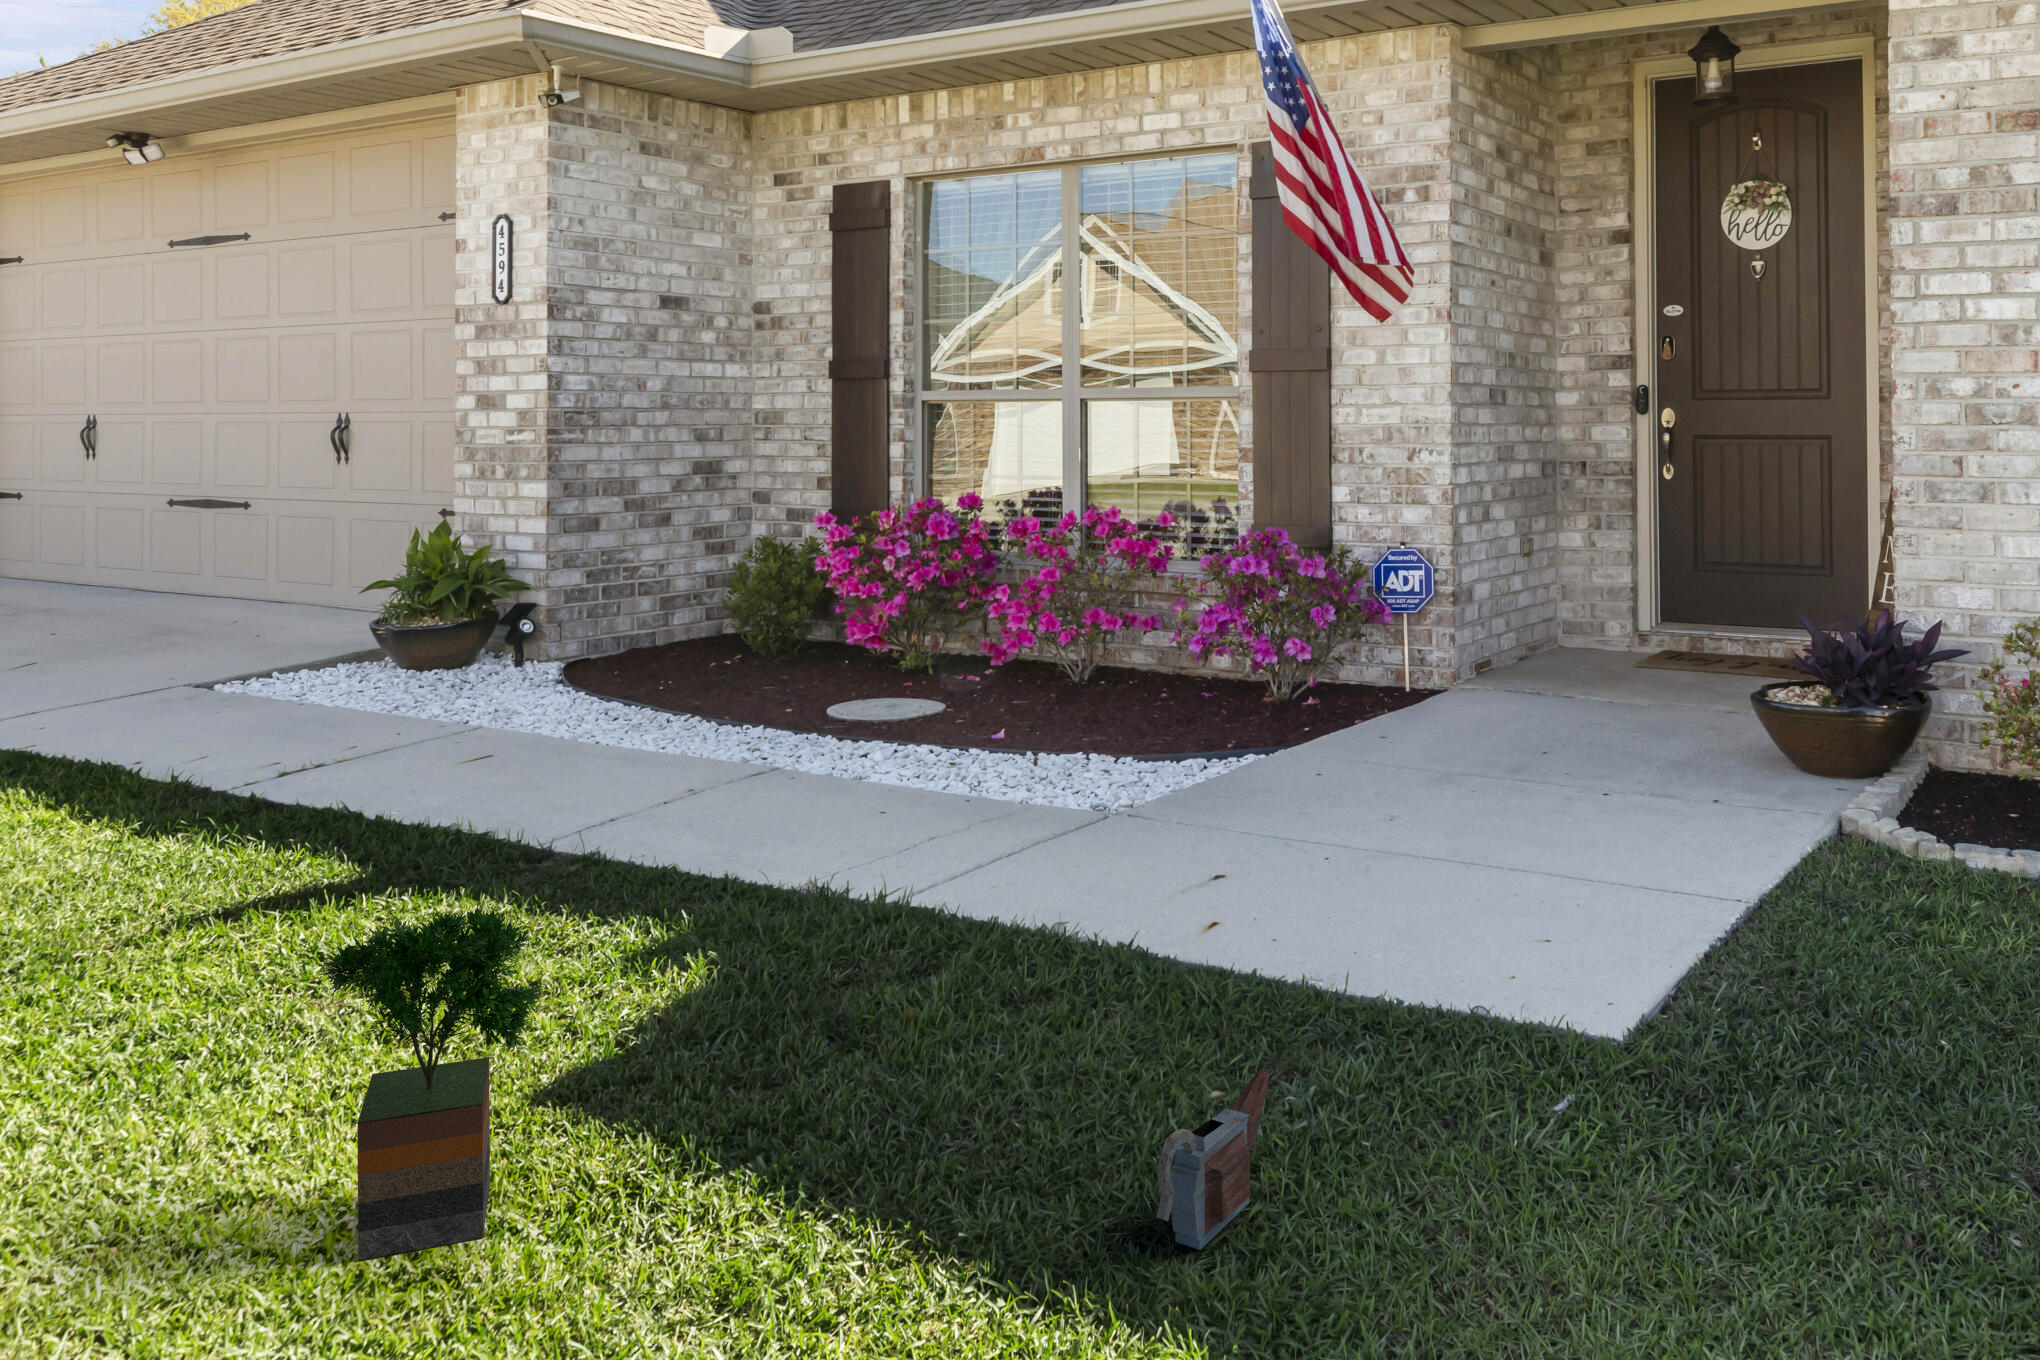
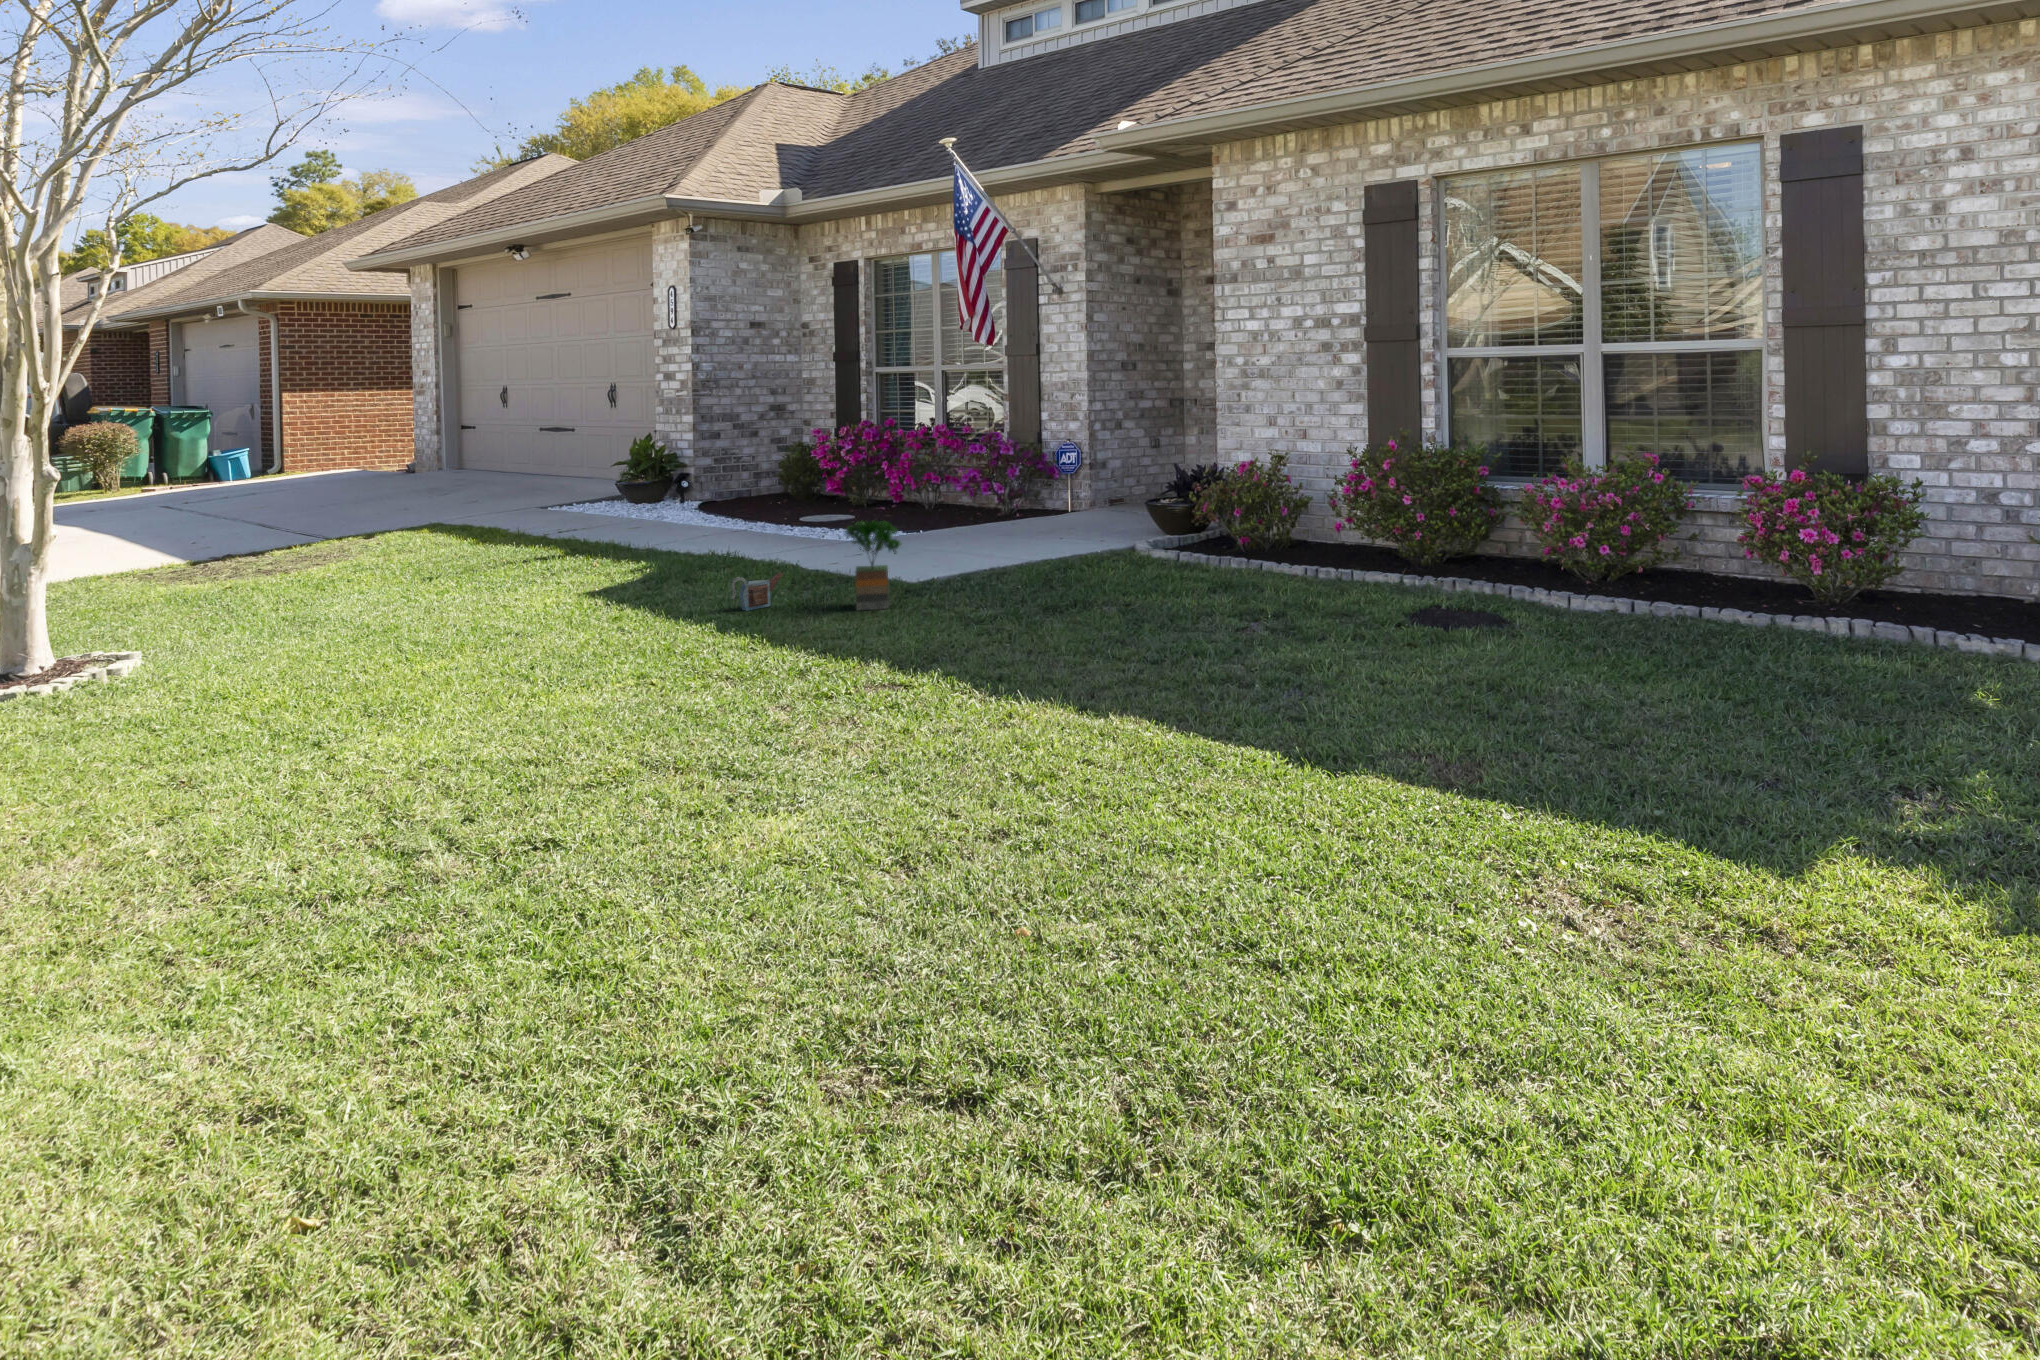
potted tree: present [320,907,544,1260] -> present [845,521,902,610]

